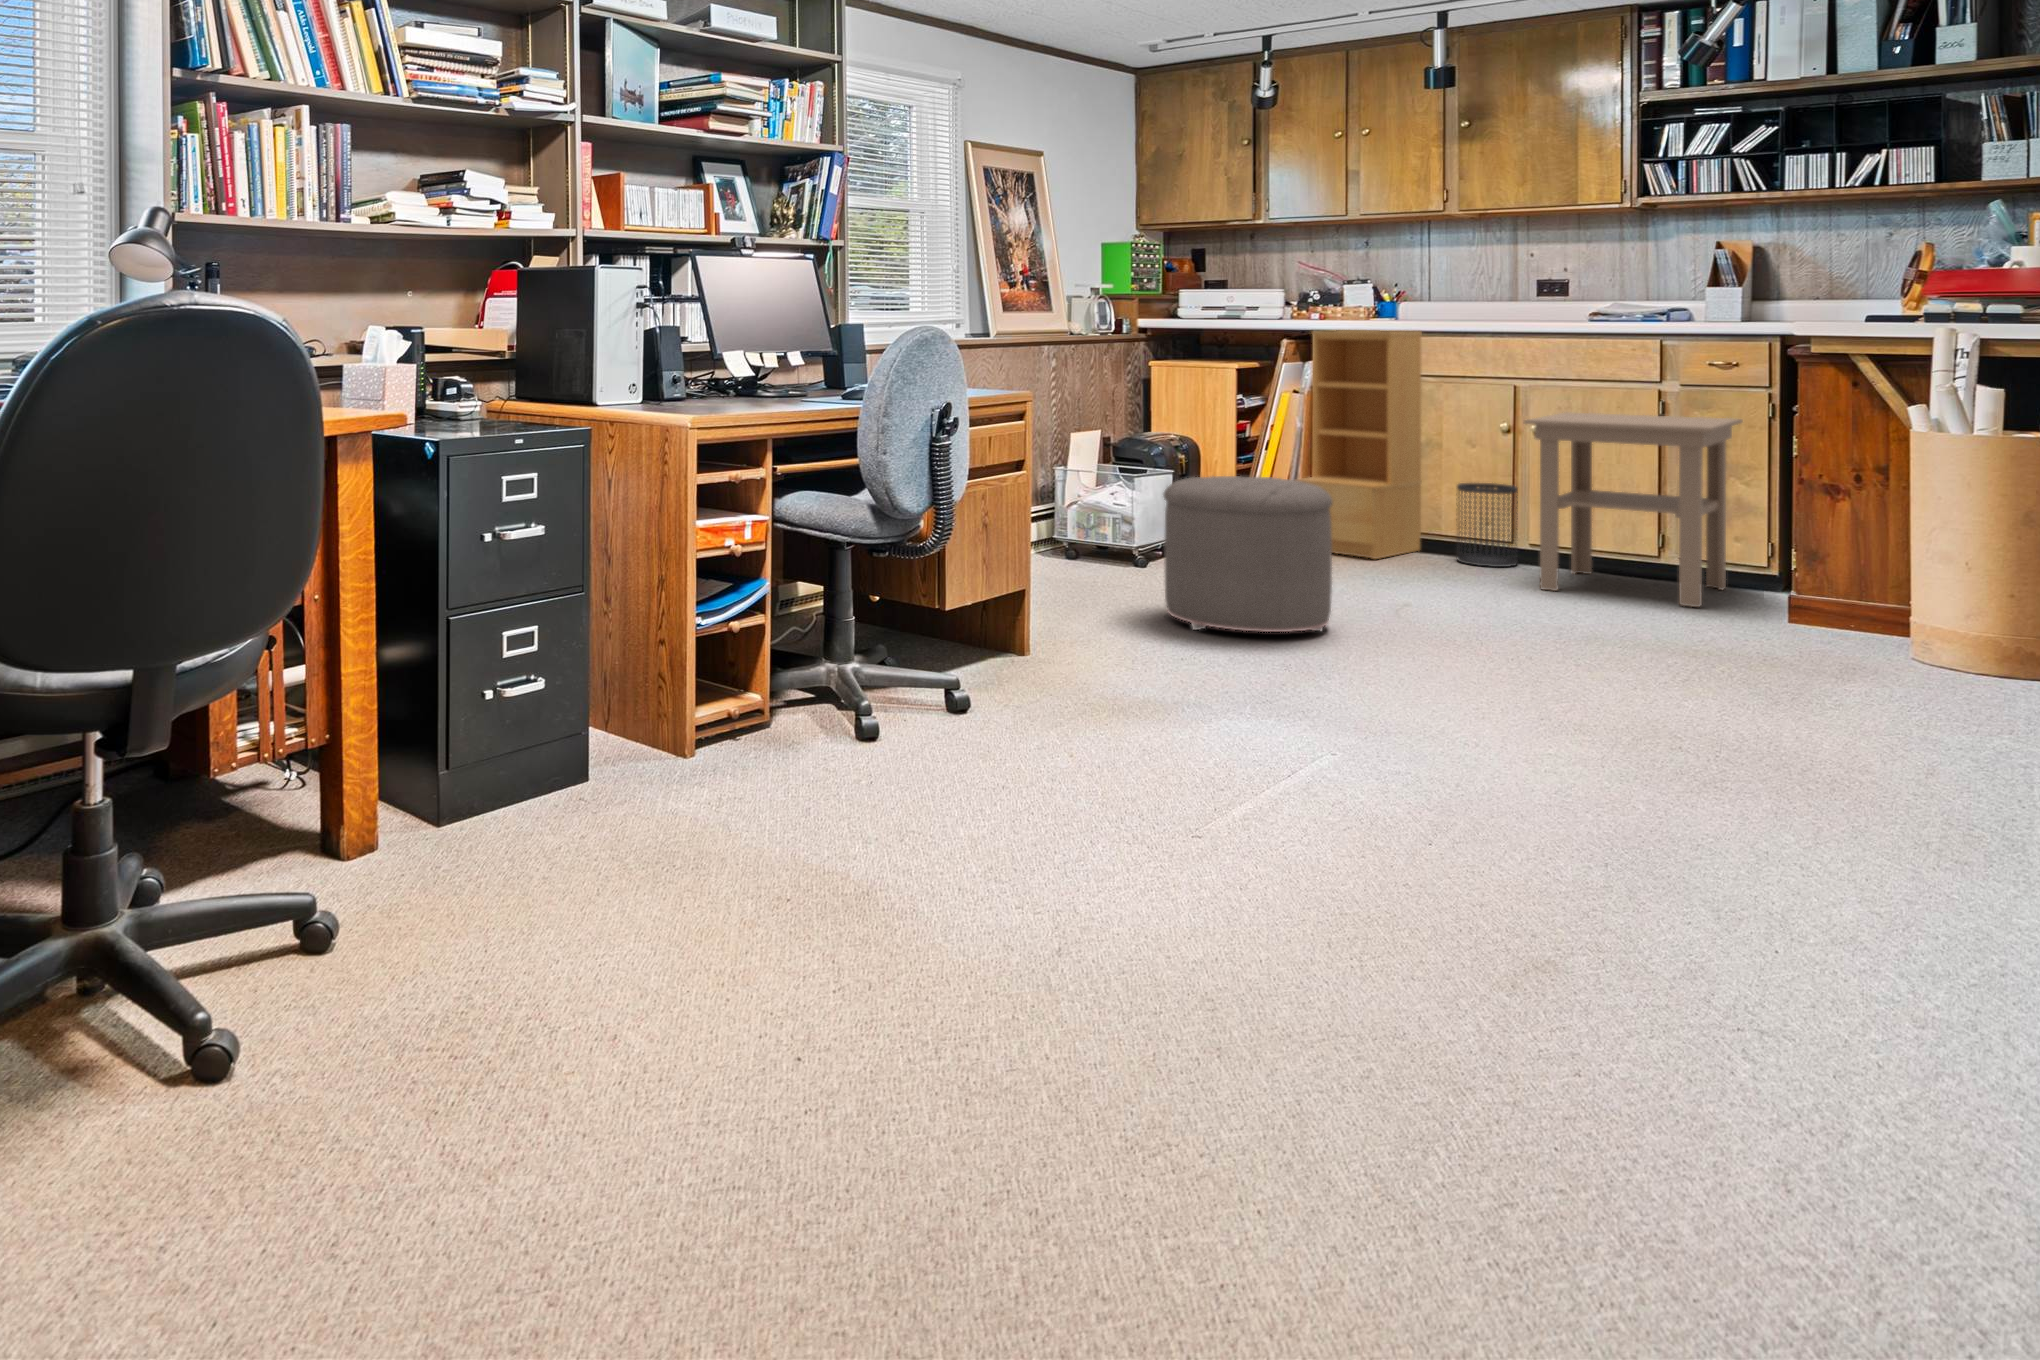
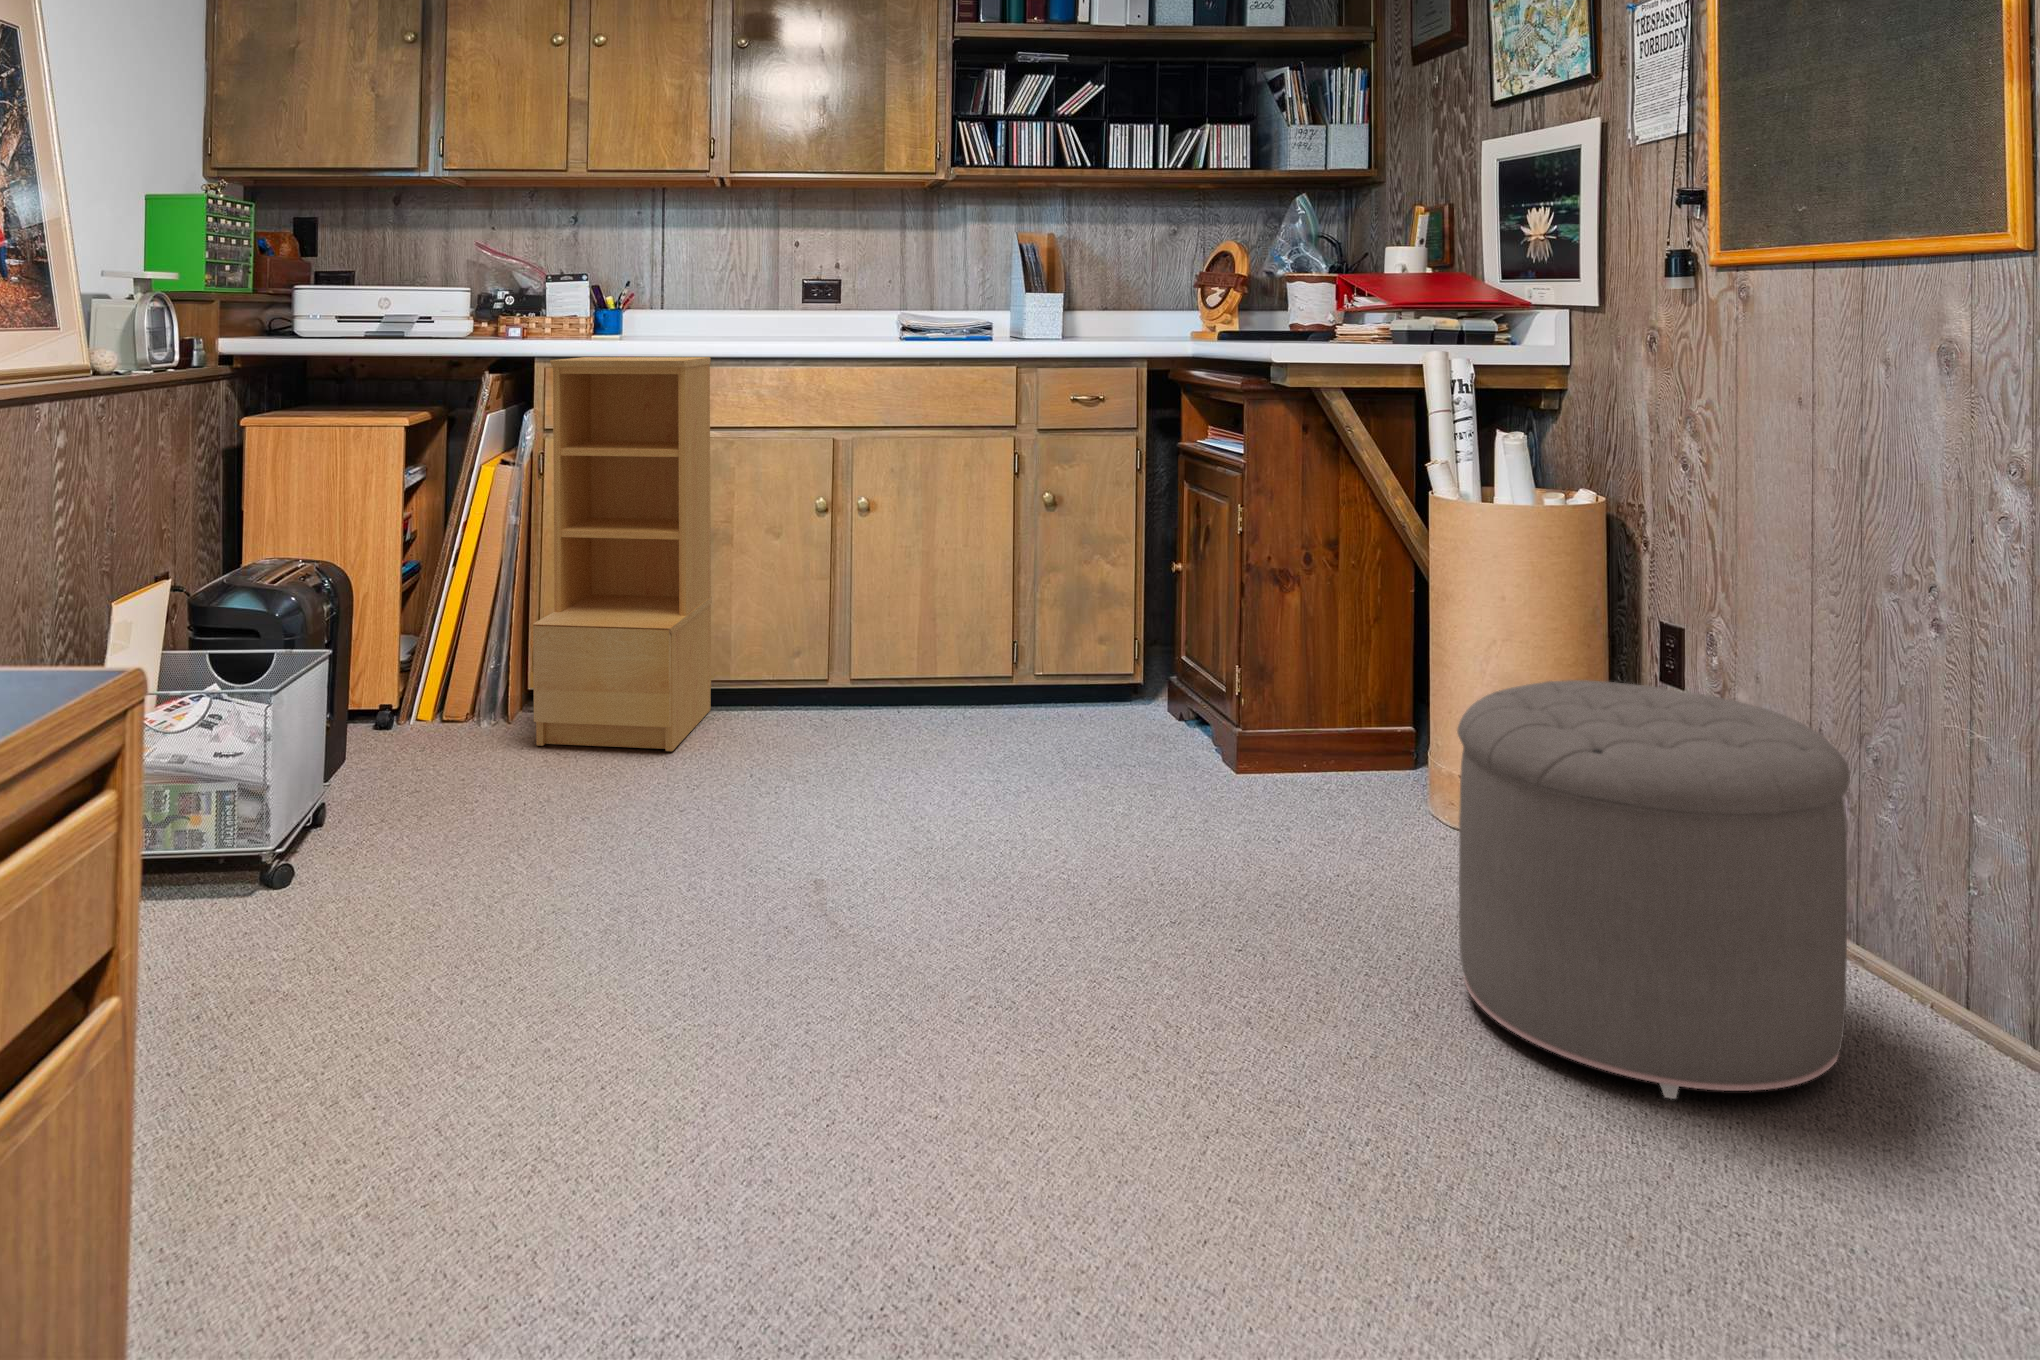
side table: present [1524,412,1742,607] -> none [917,480,1182,782]
ottoman: present [1164,476,1332,632] -> present [1457,680,1850,1099]
wastebasket: present [1457,483,1518,567] -> none [775,594,859,735]

